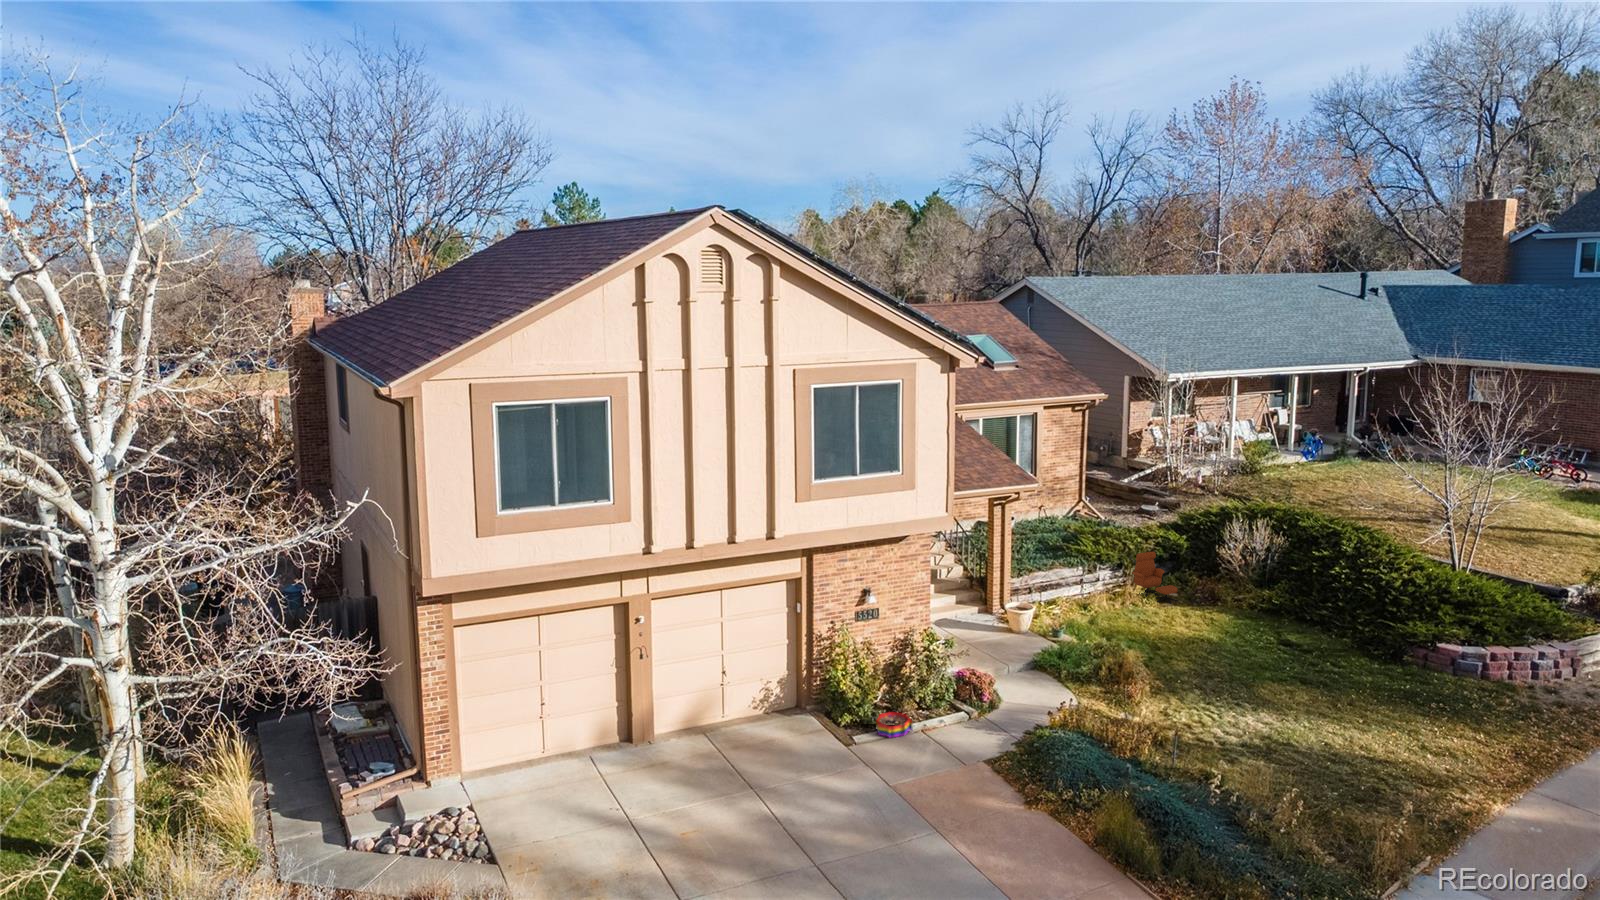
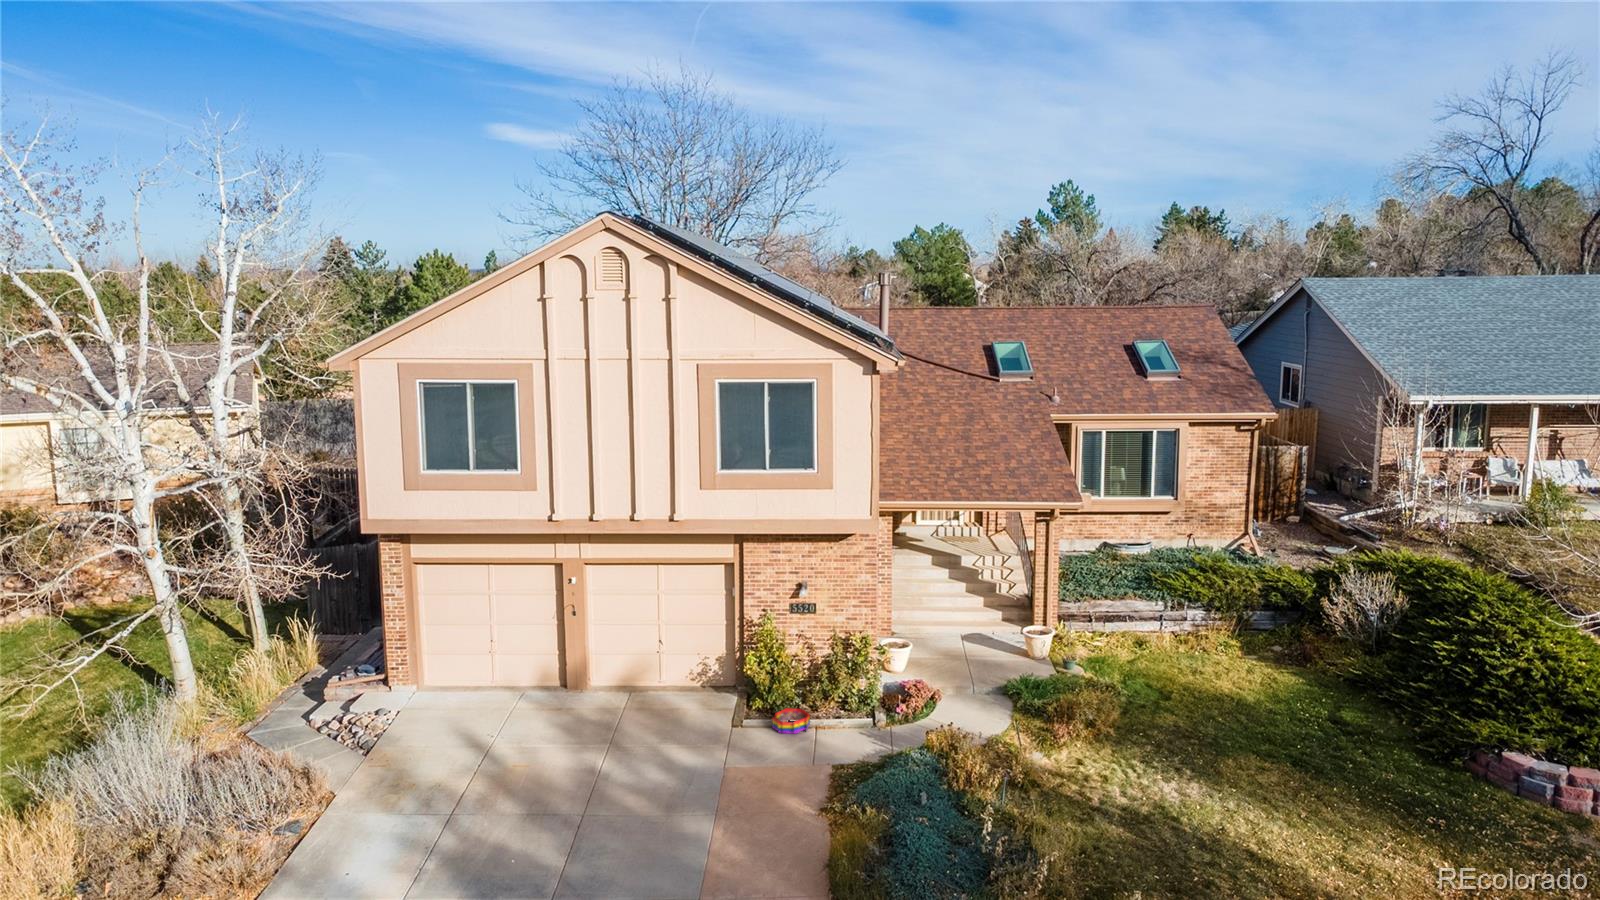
lounge chair: present [1132,552,1178,604] -> none [1222,594,1270,658]

